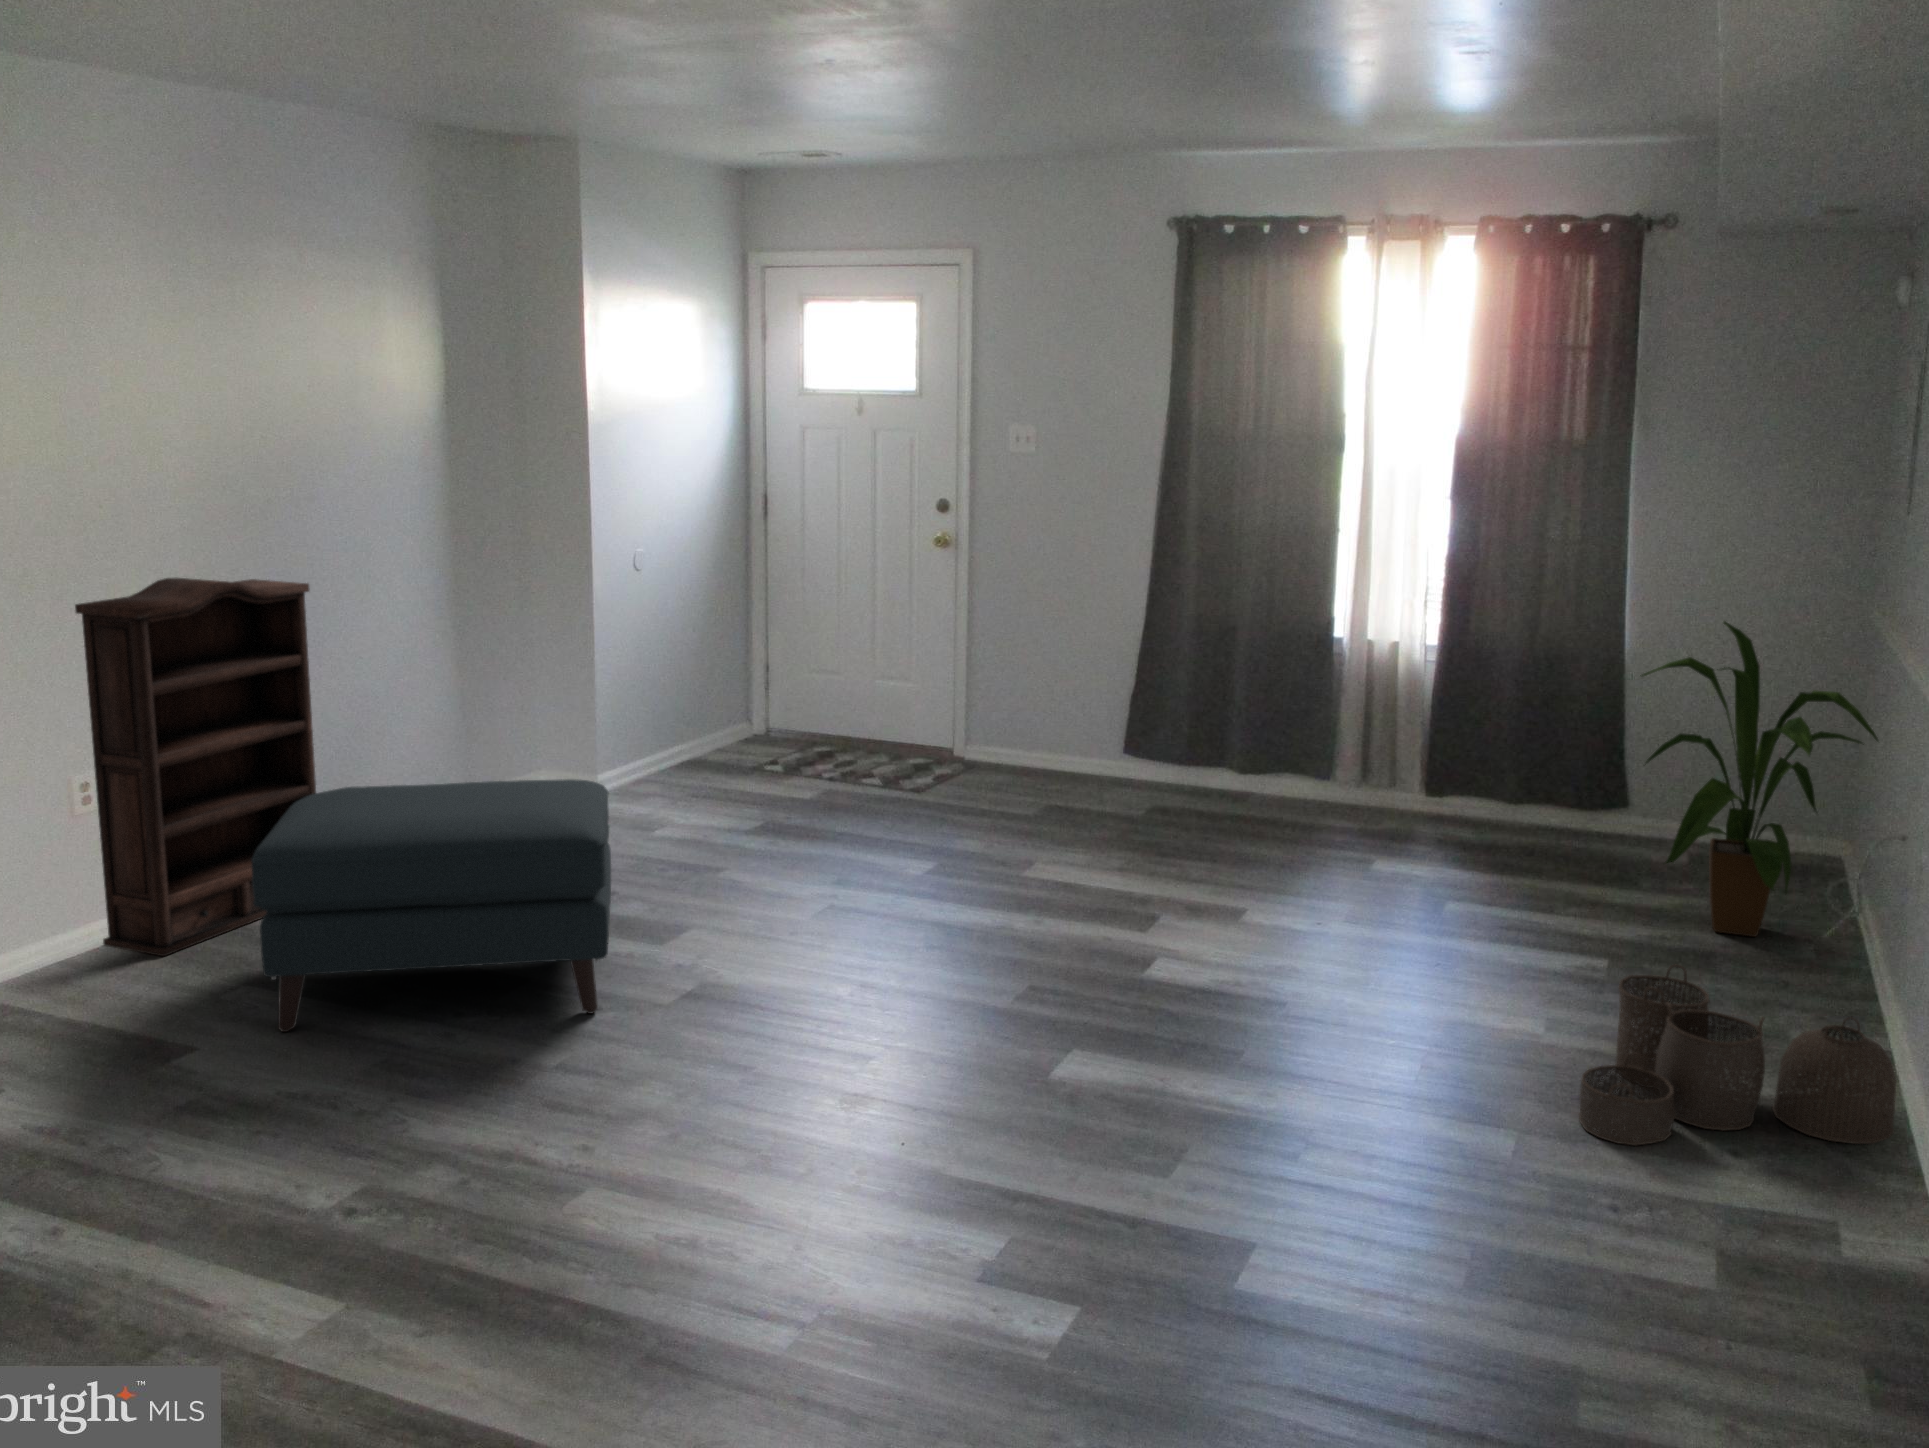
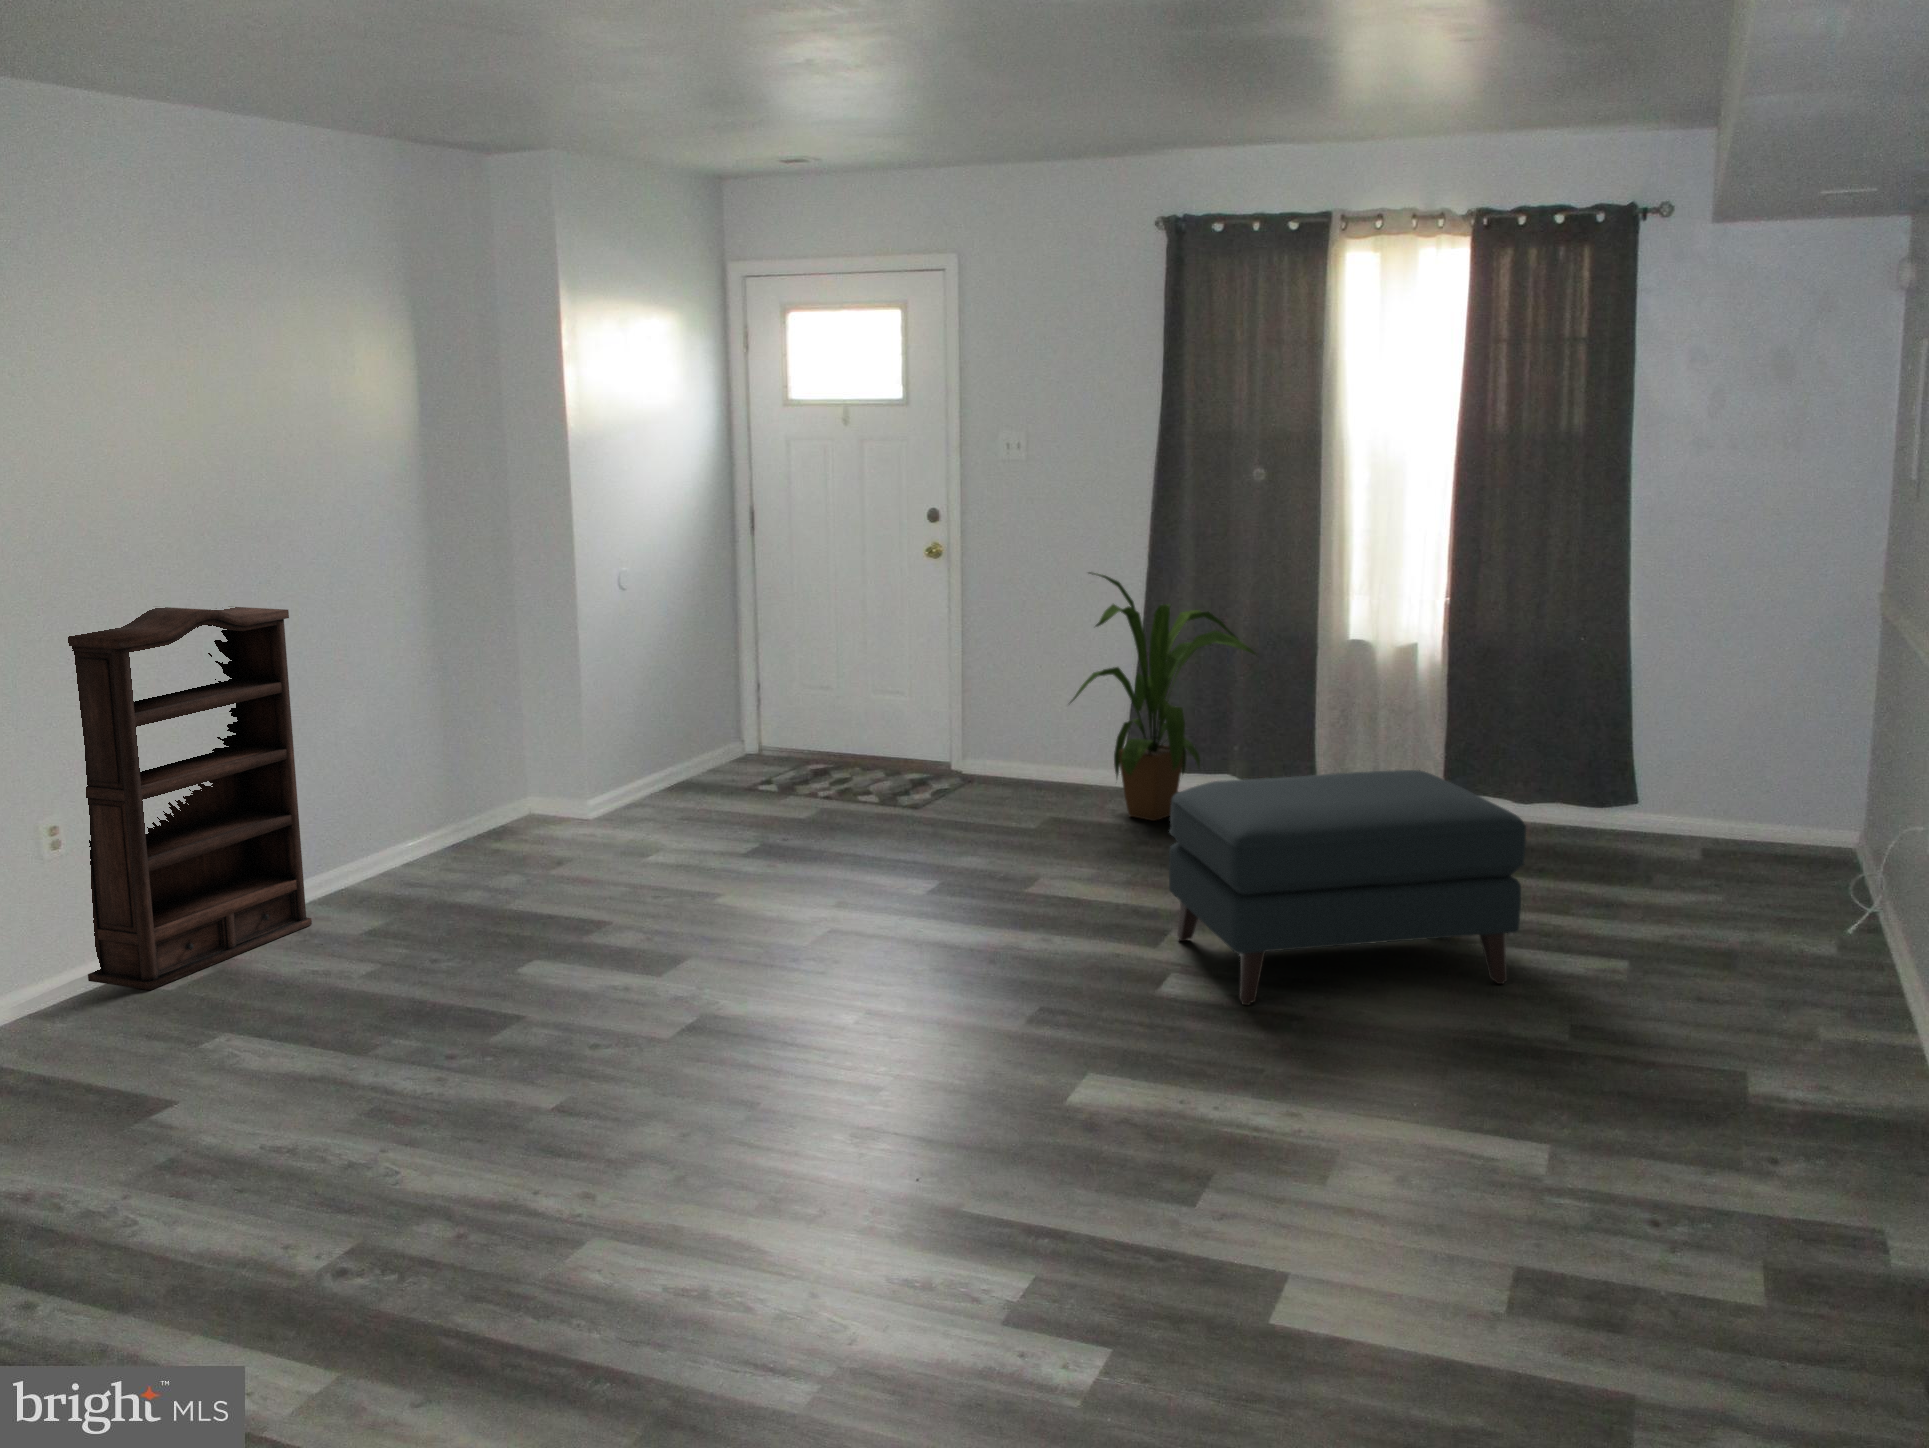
house plant: present [1640,621,1878,937] -> present [1070,572,1255,821]
ottoman: present [251,779,611,1032] -> present [1169,770,1526,1005]
woven basket: present [1579,964,1896,1145] -> none [1569,958,1880,1135]

